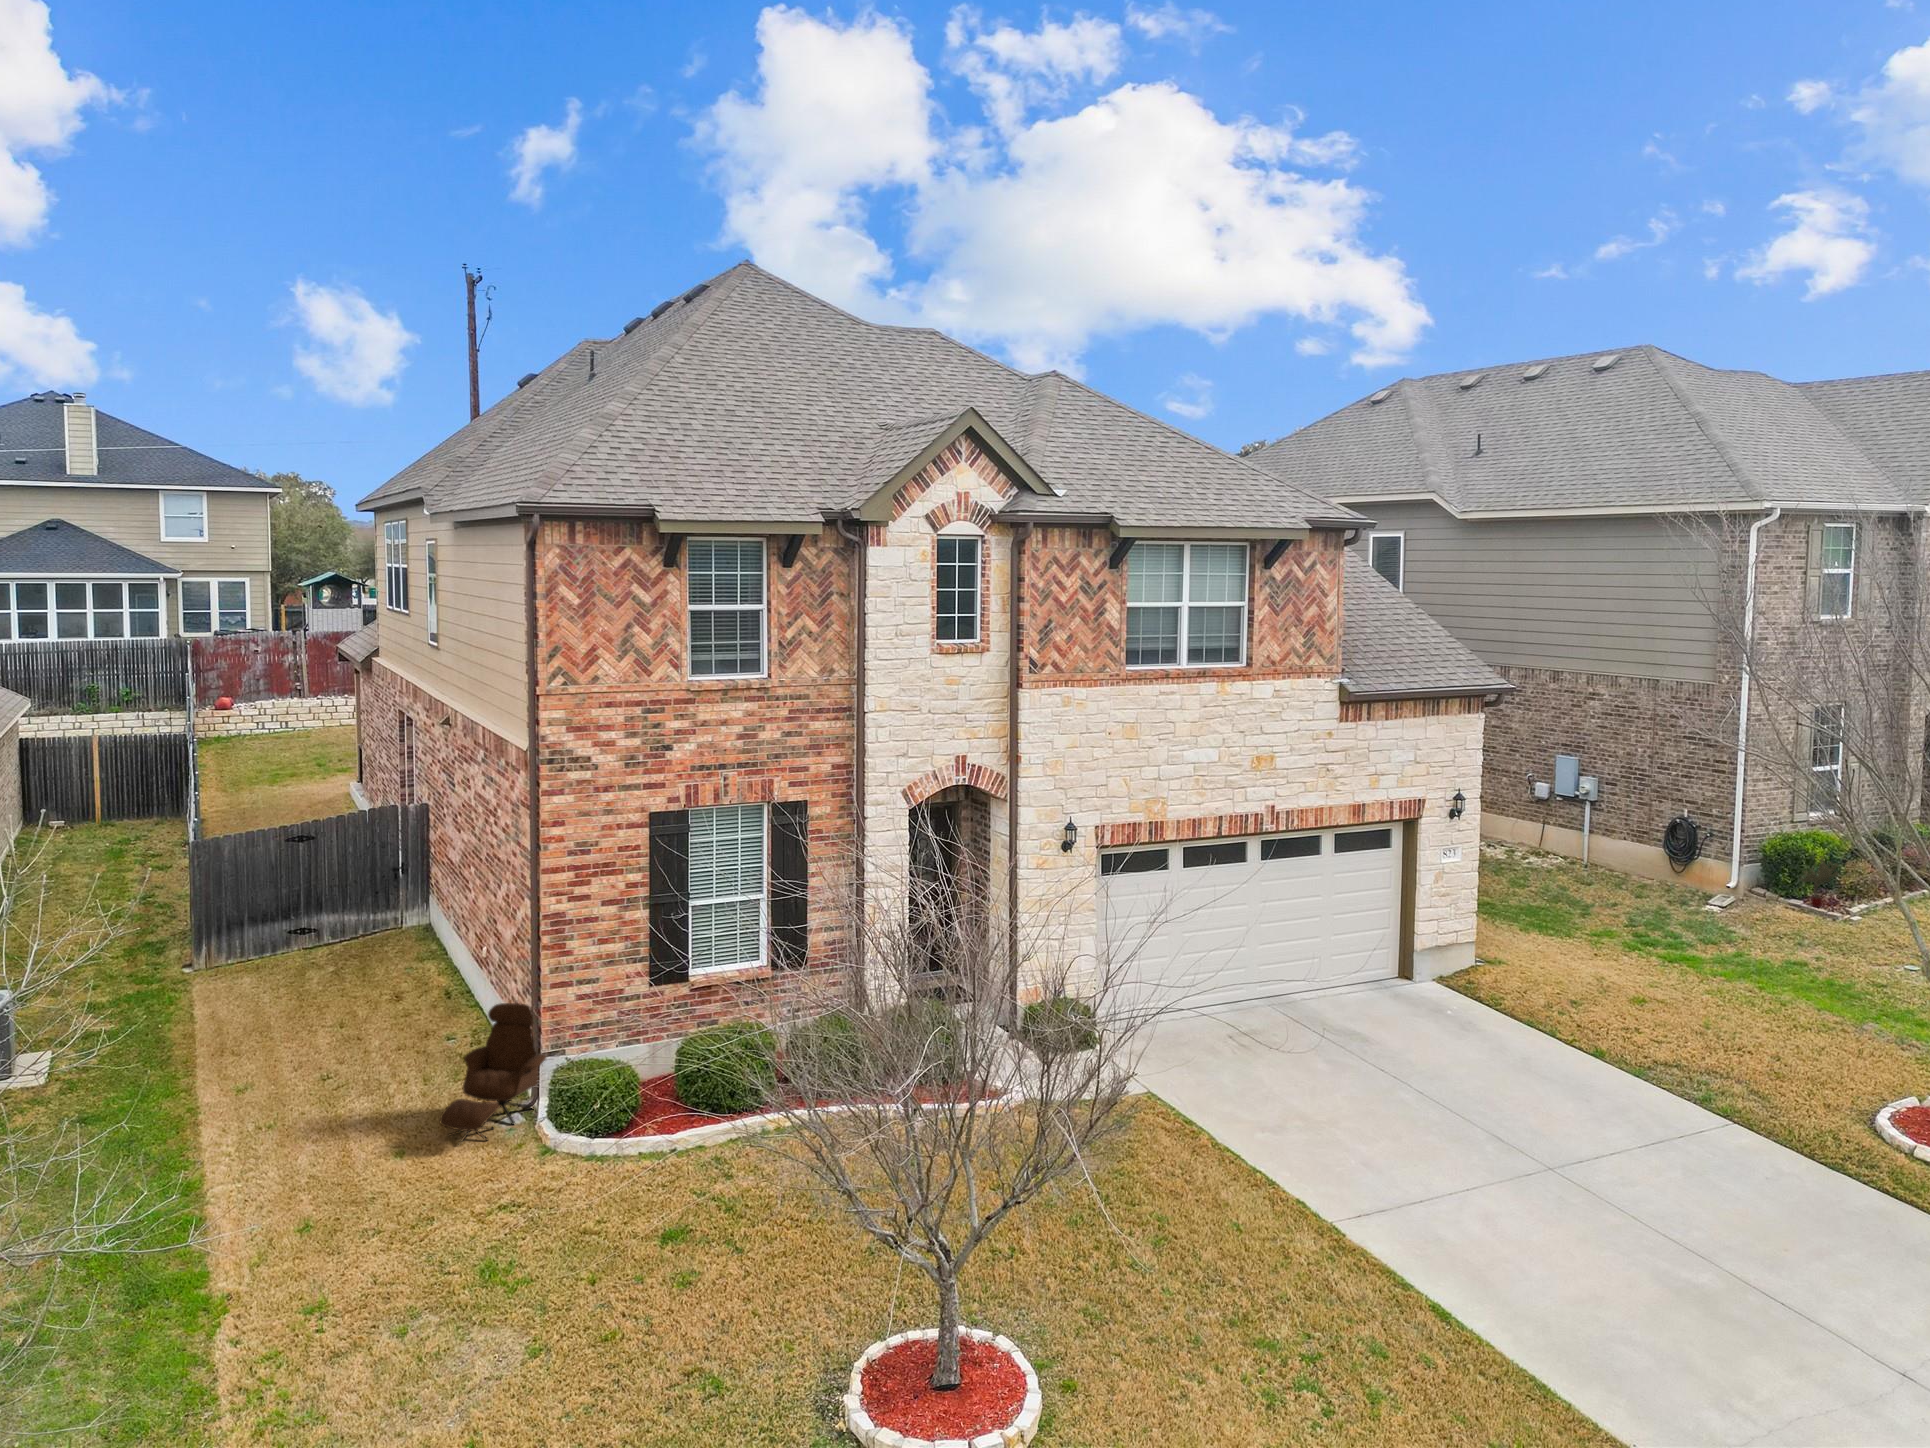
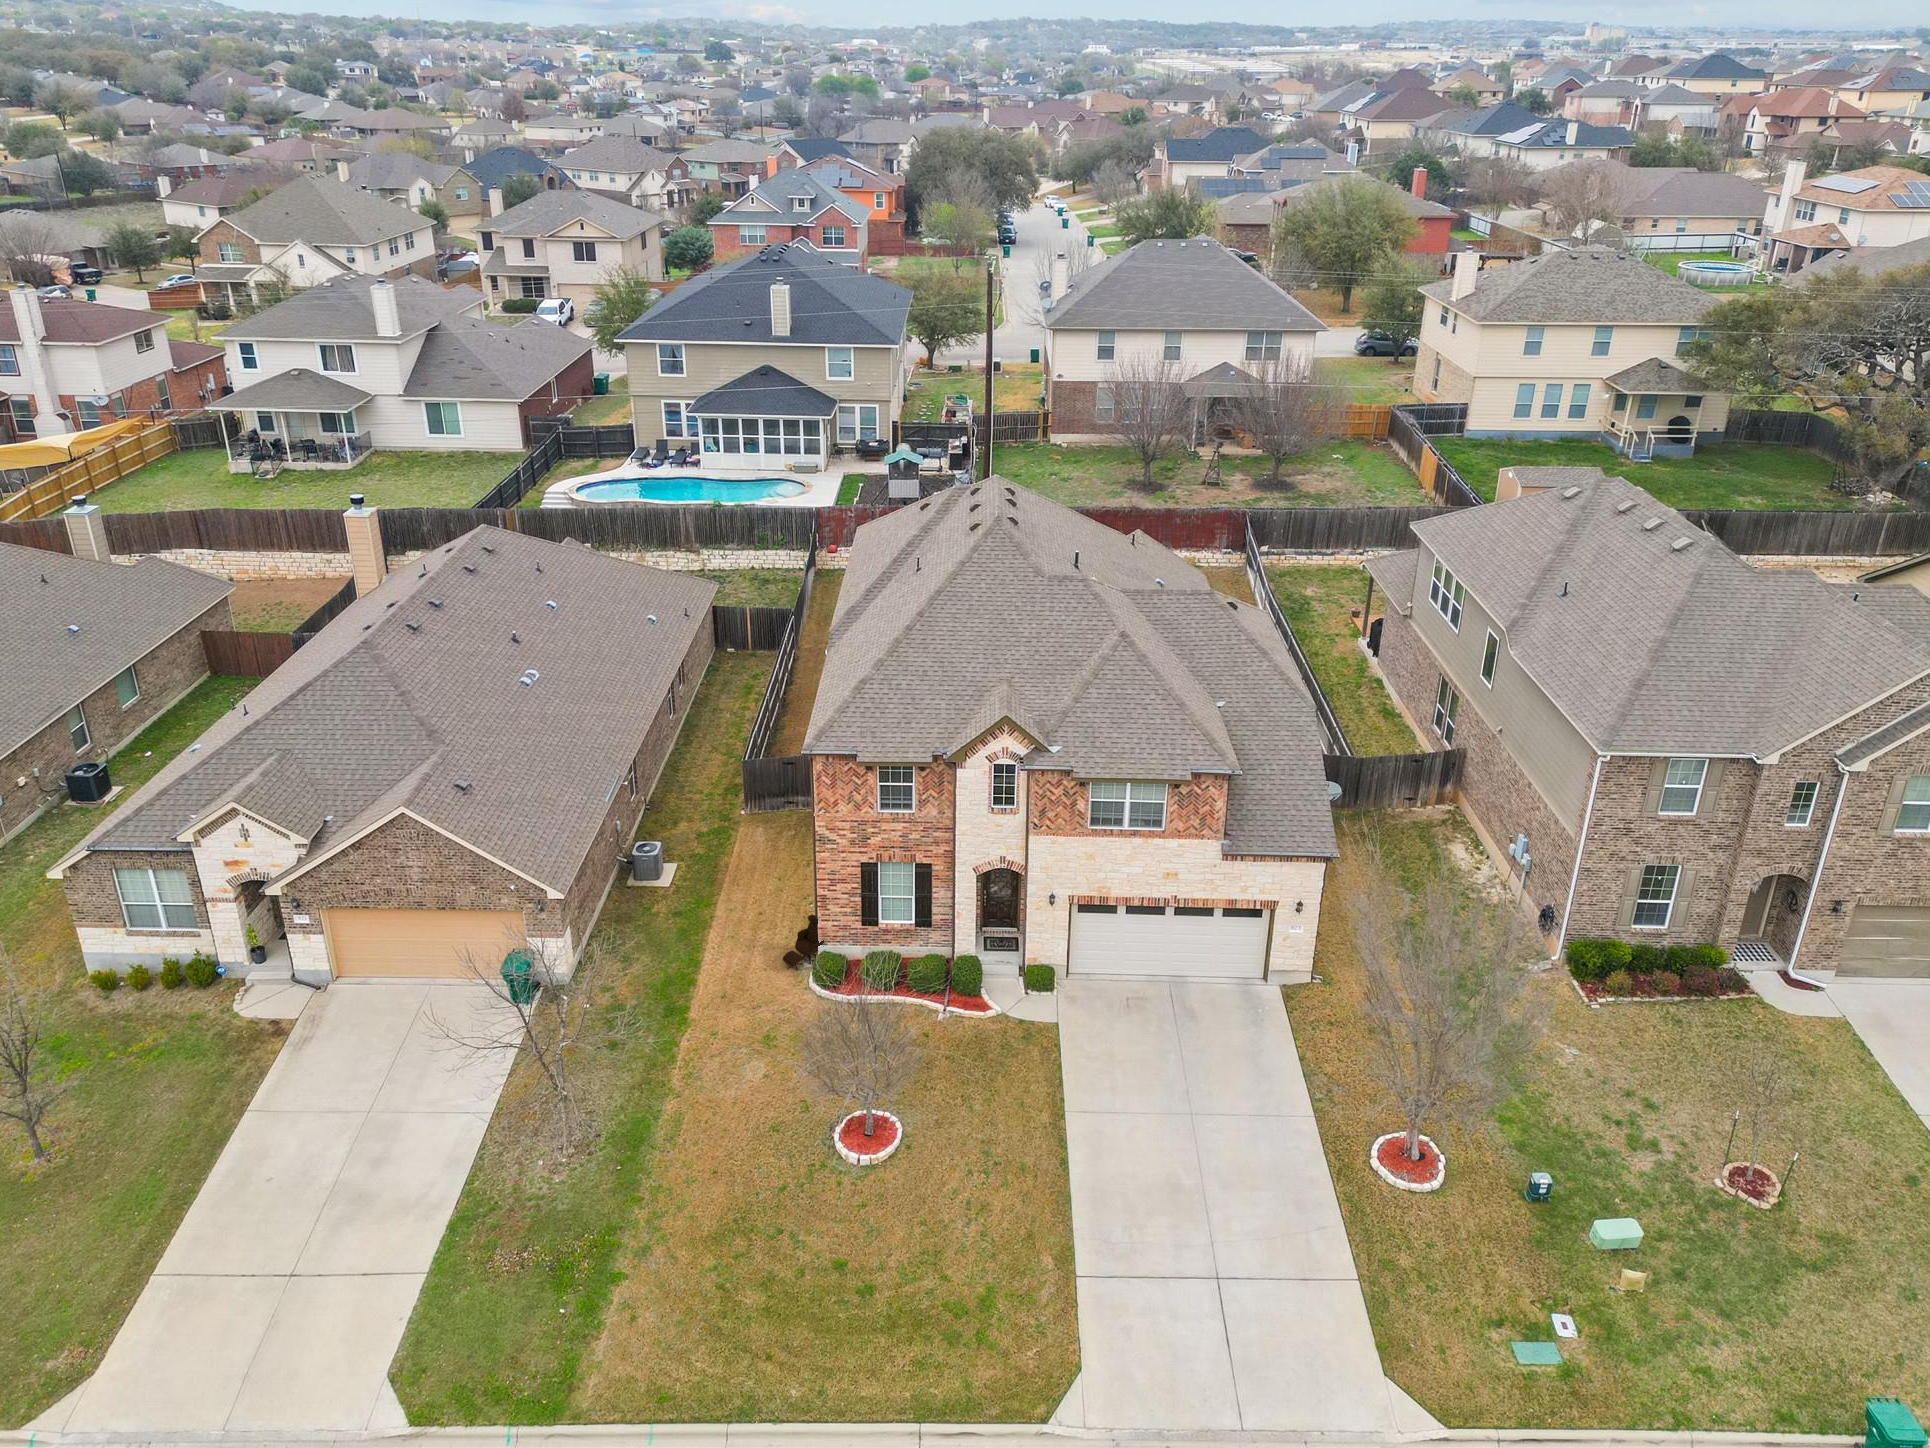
potted tree: present [1800,858,1838,907] -> none [1643,970,1677,1001]

